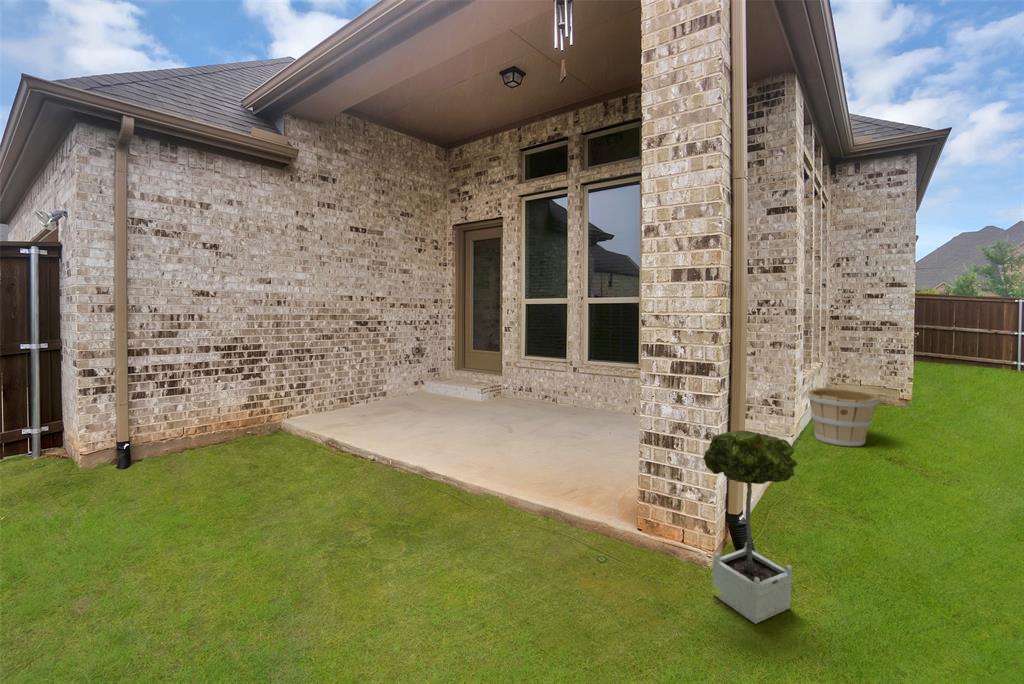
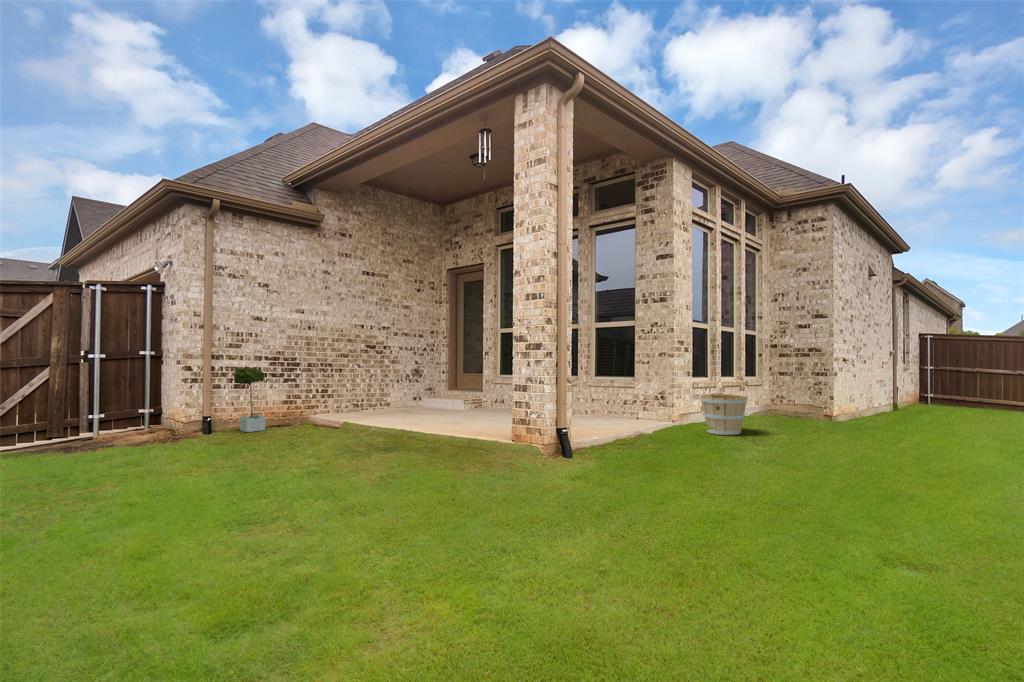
potted tree: present [703,431,797,624] -> present [234,366,265,432]

